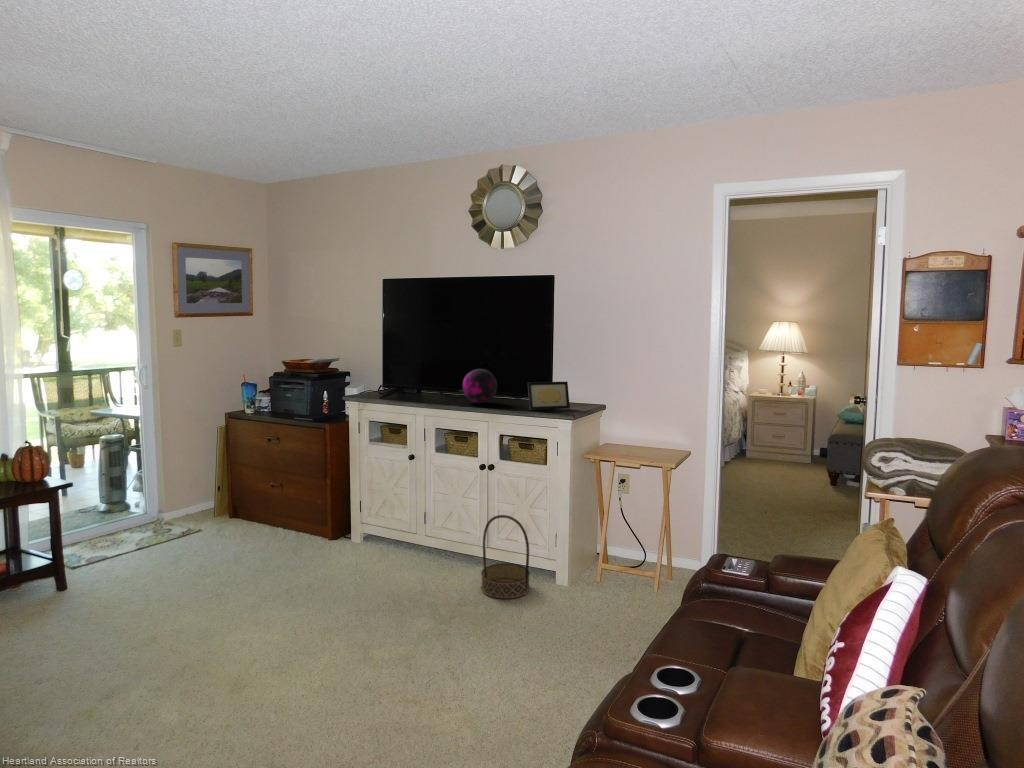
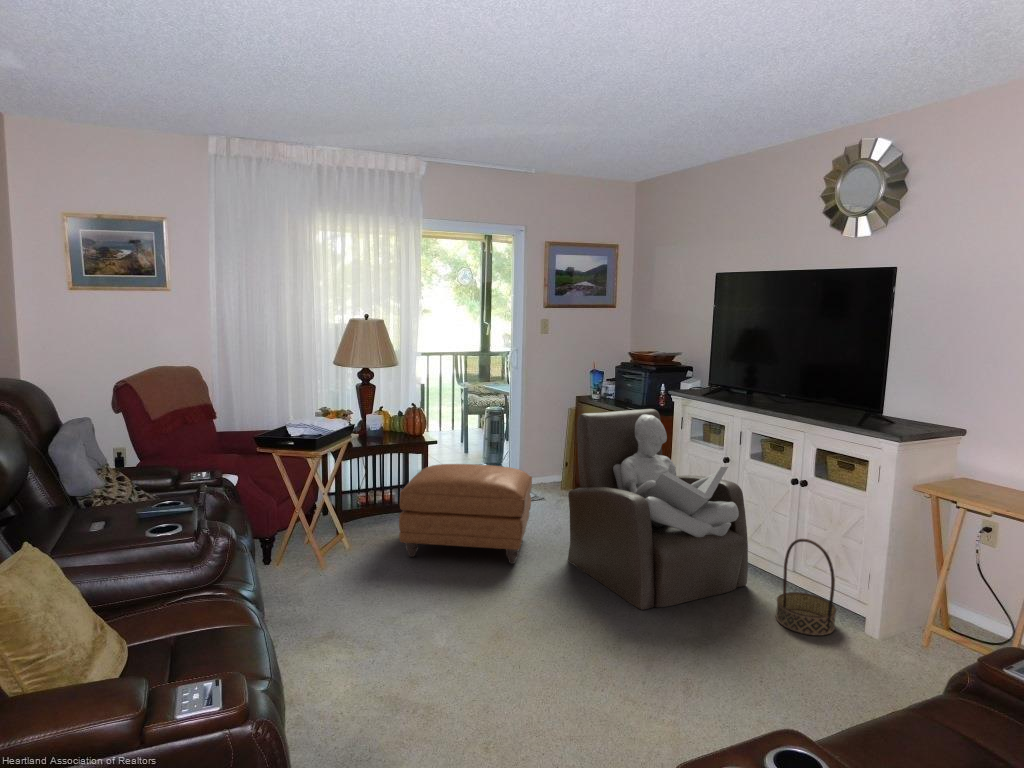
decorative orb: present [462,369,497,403] -> none [785,373,827,412]
picture frame: present [528,382,570,410] -> none [858,393,916,429]
armchair: none [258,416,446,619] -> present [568,409,748,610]
ottoman: none [29,502,212,641] -> present [399,464,532,564]

